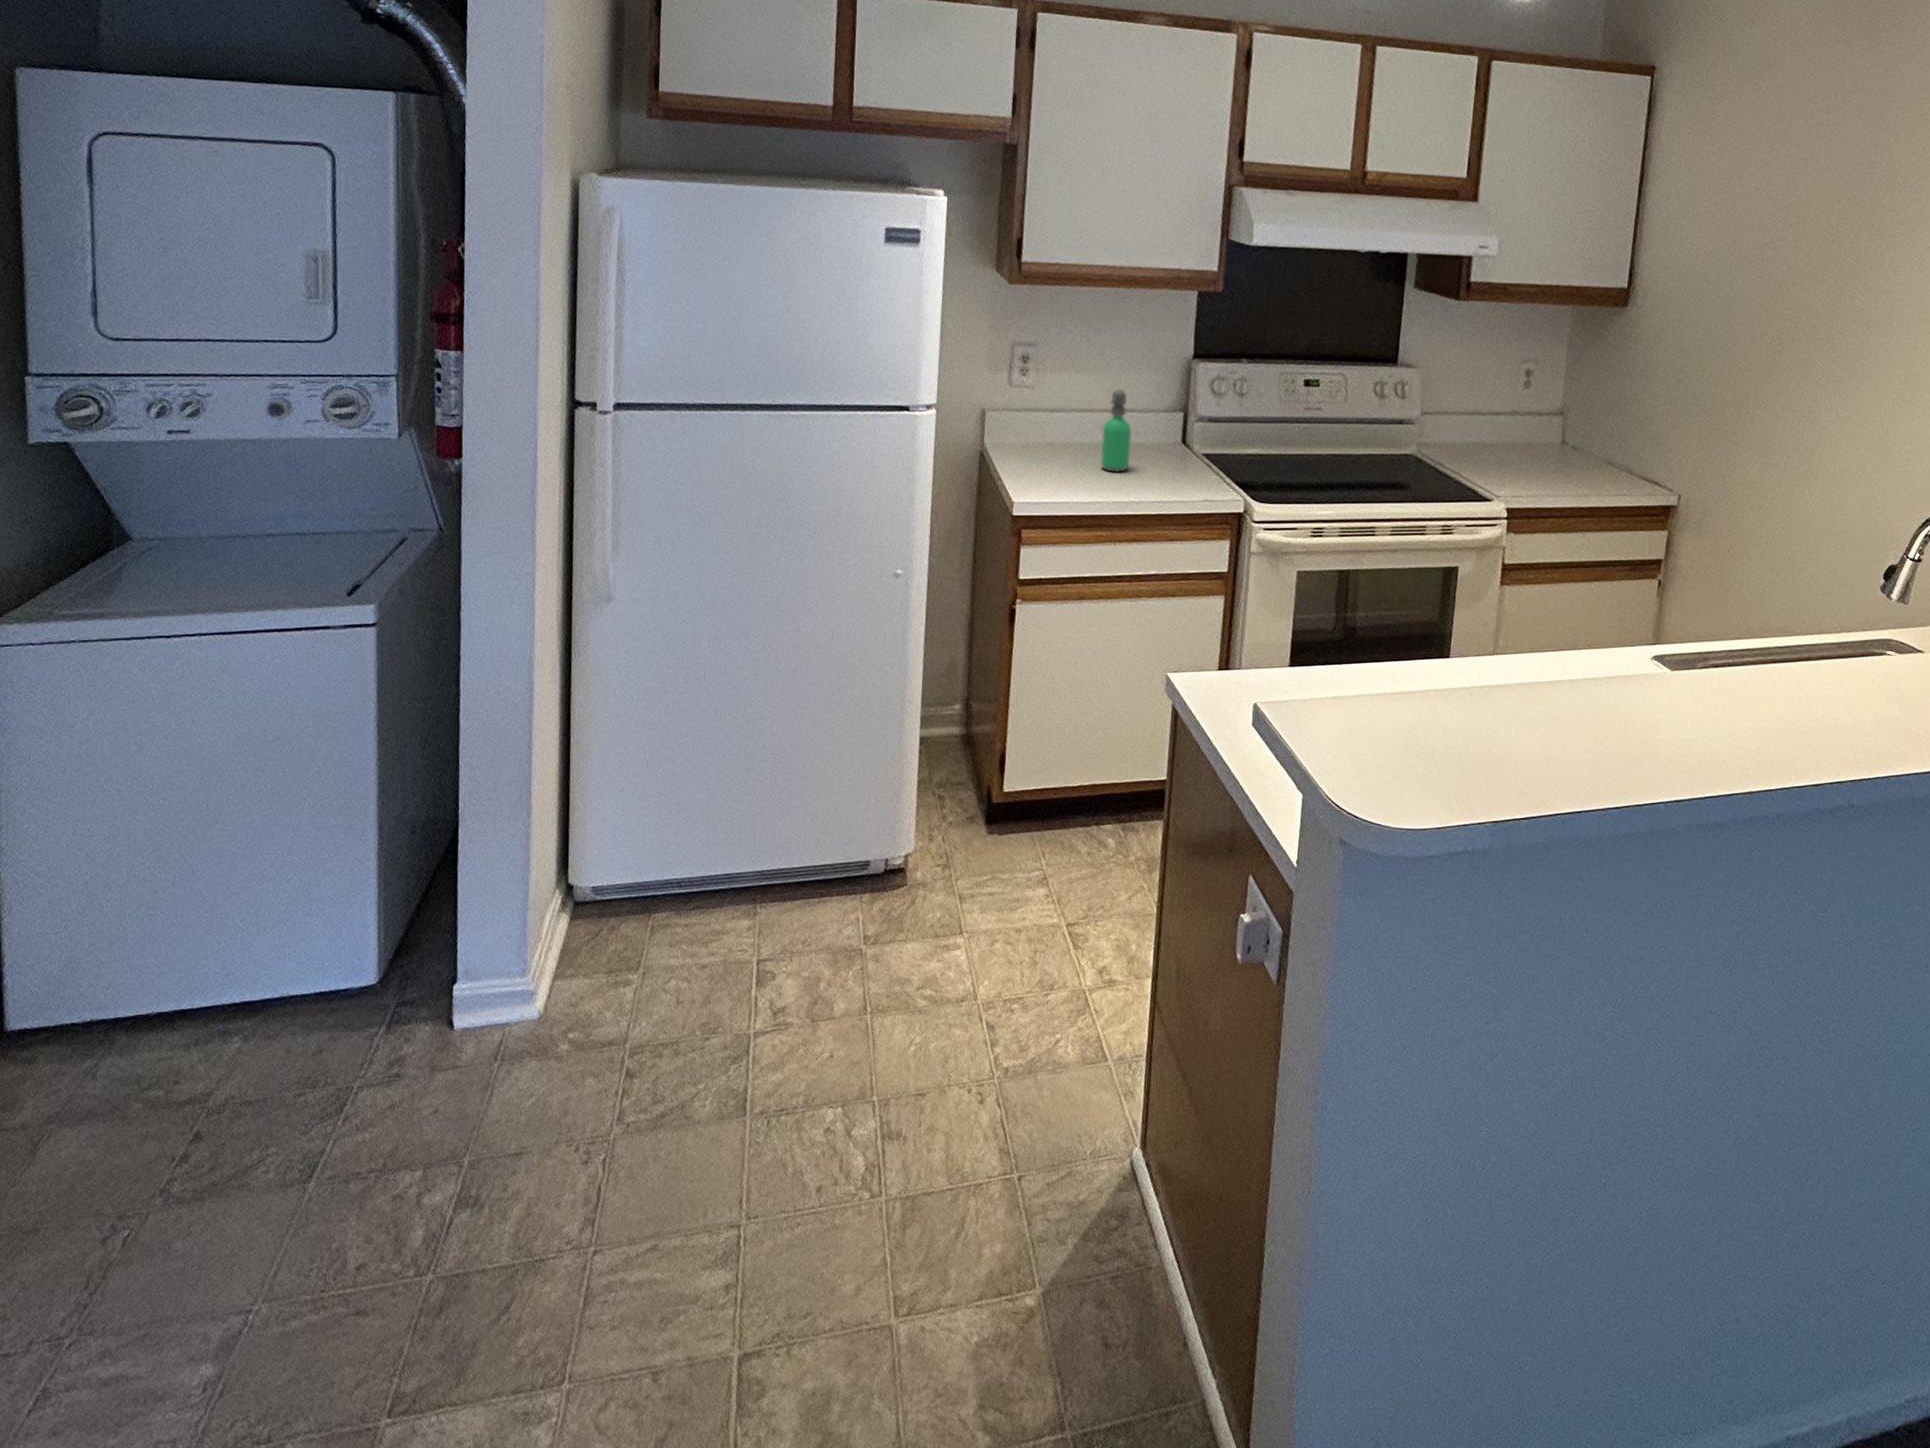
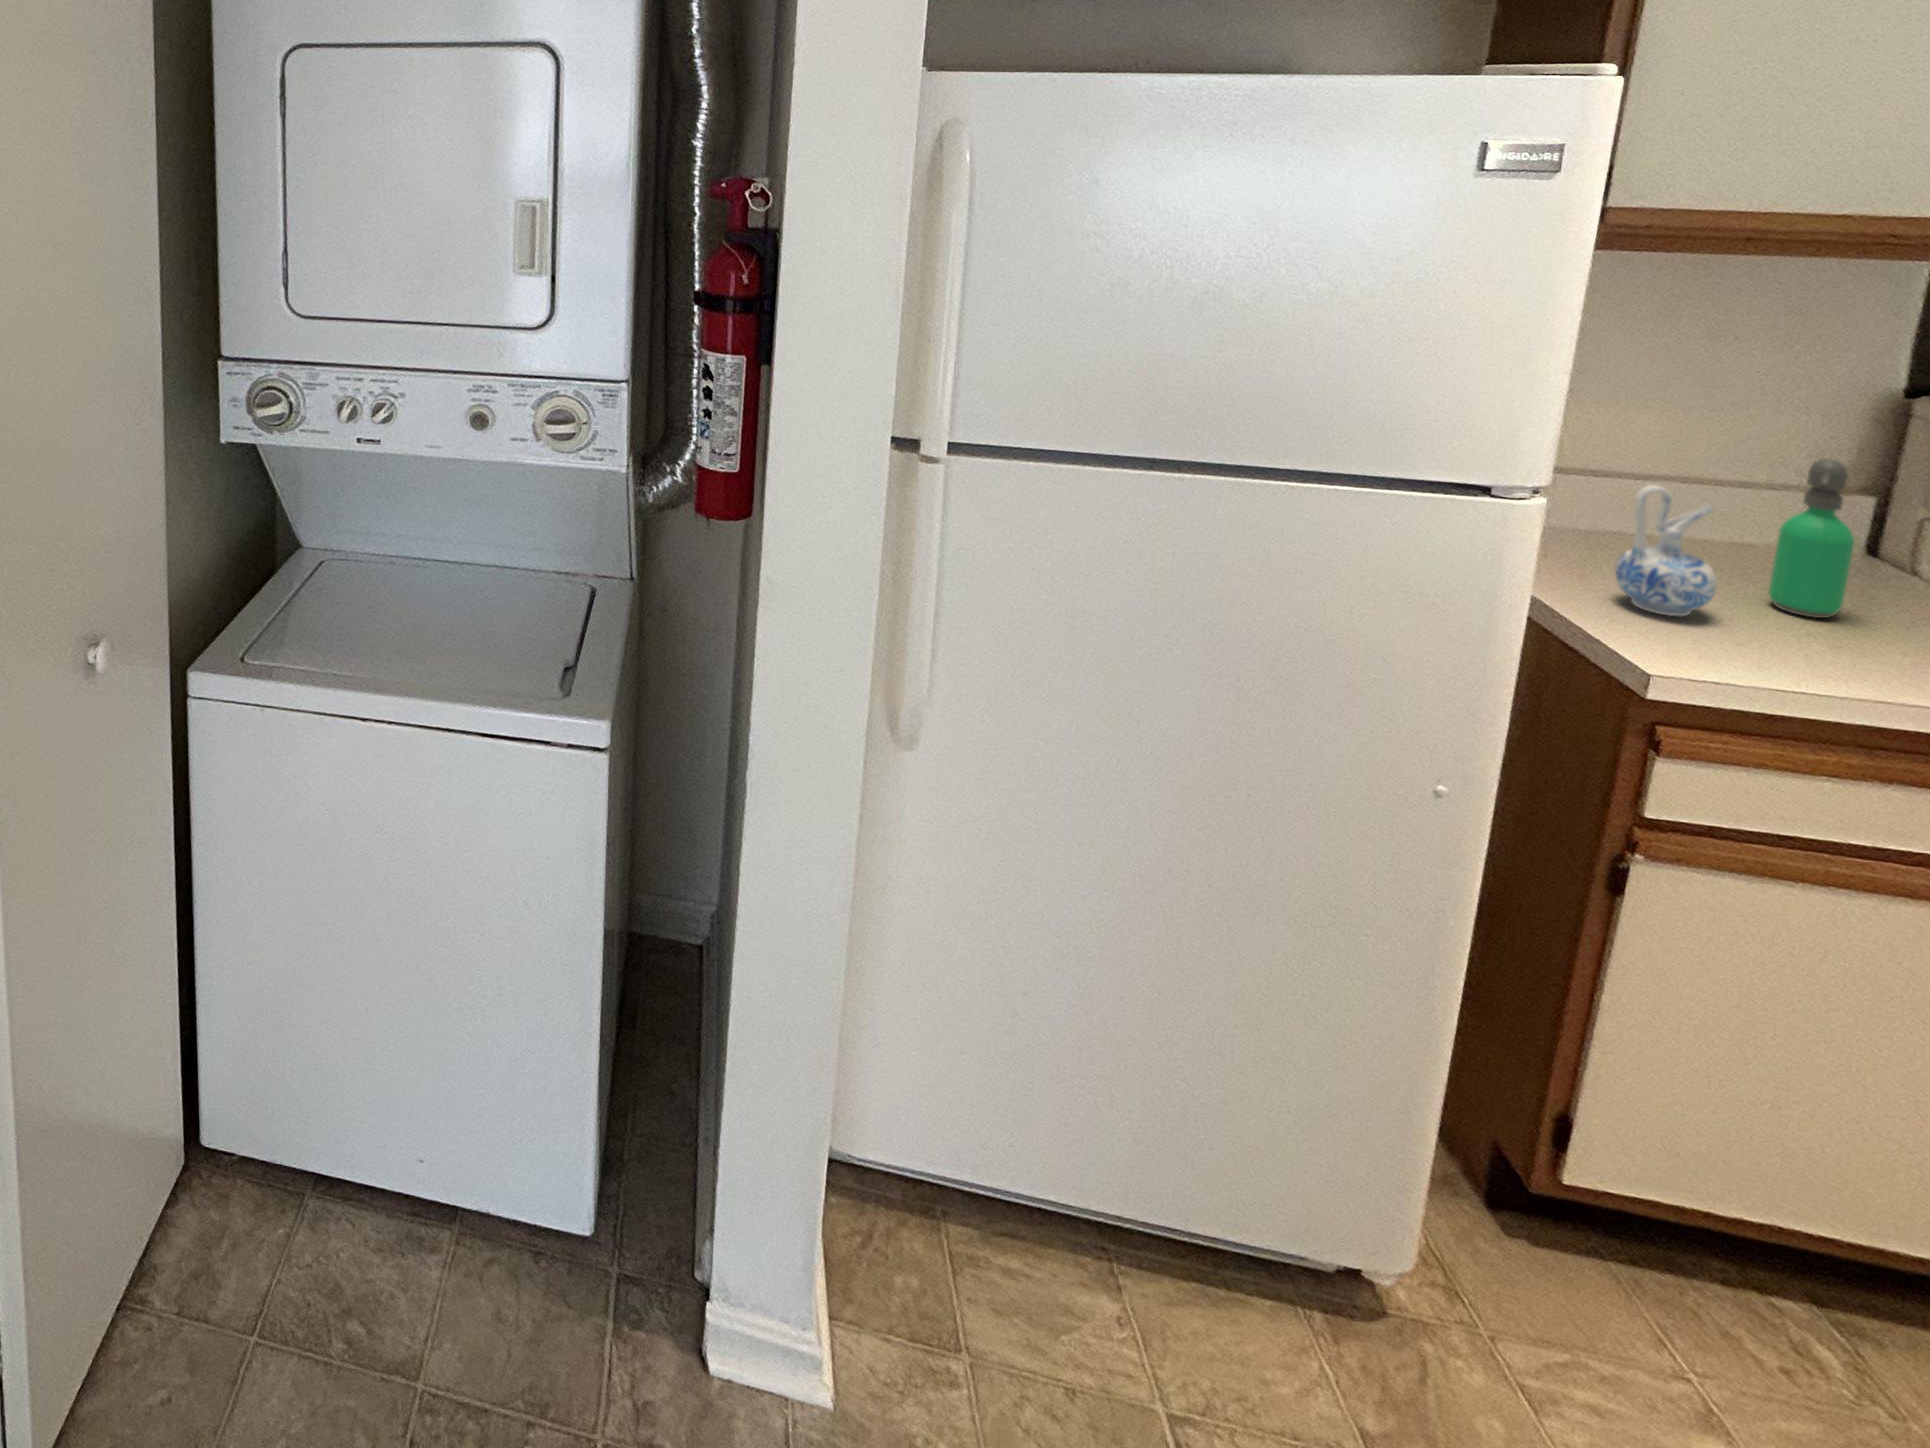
ceramic pitcher: none [1028,408,1069,477] -> present [1615,485,1717,616]

